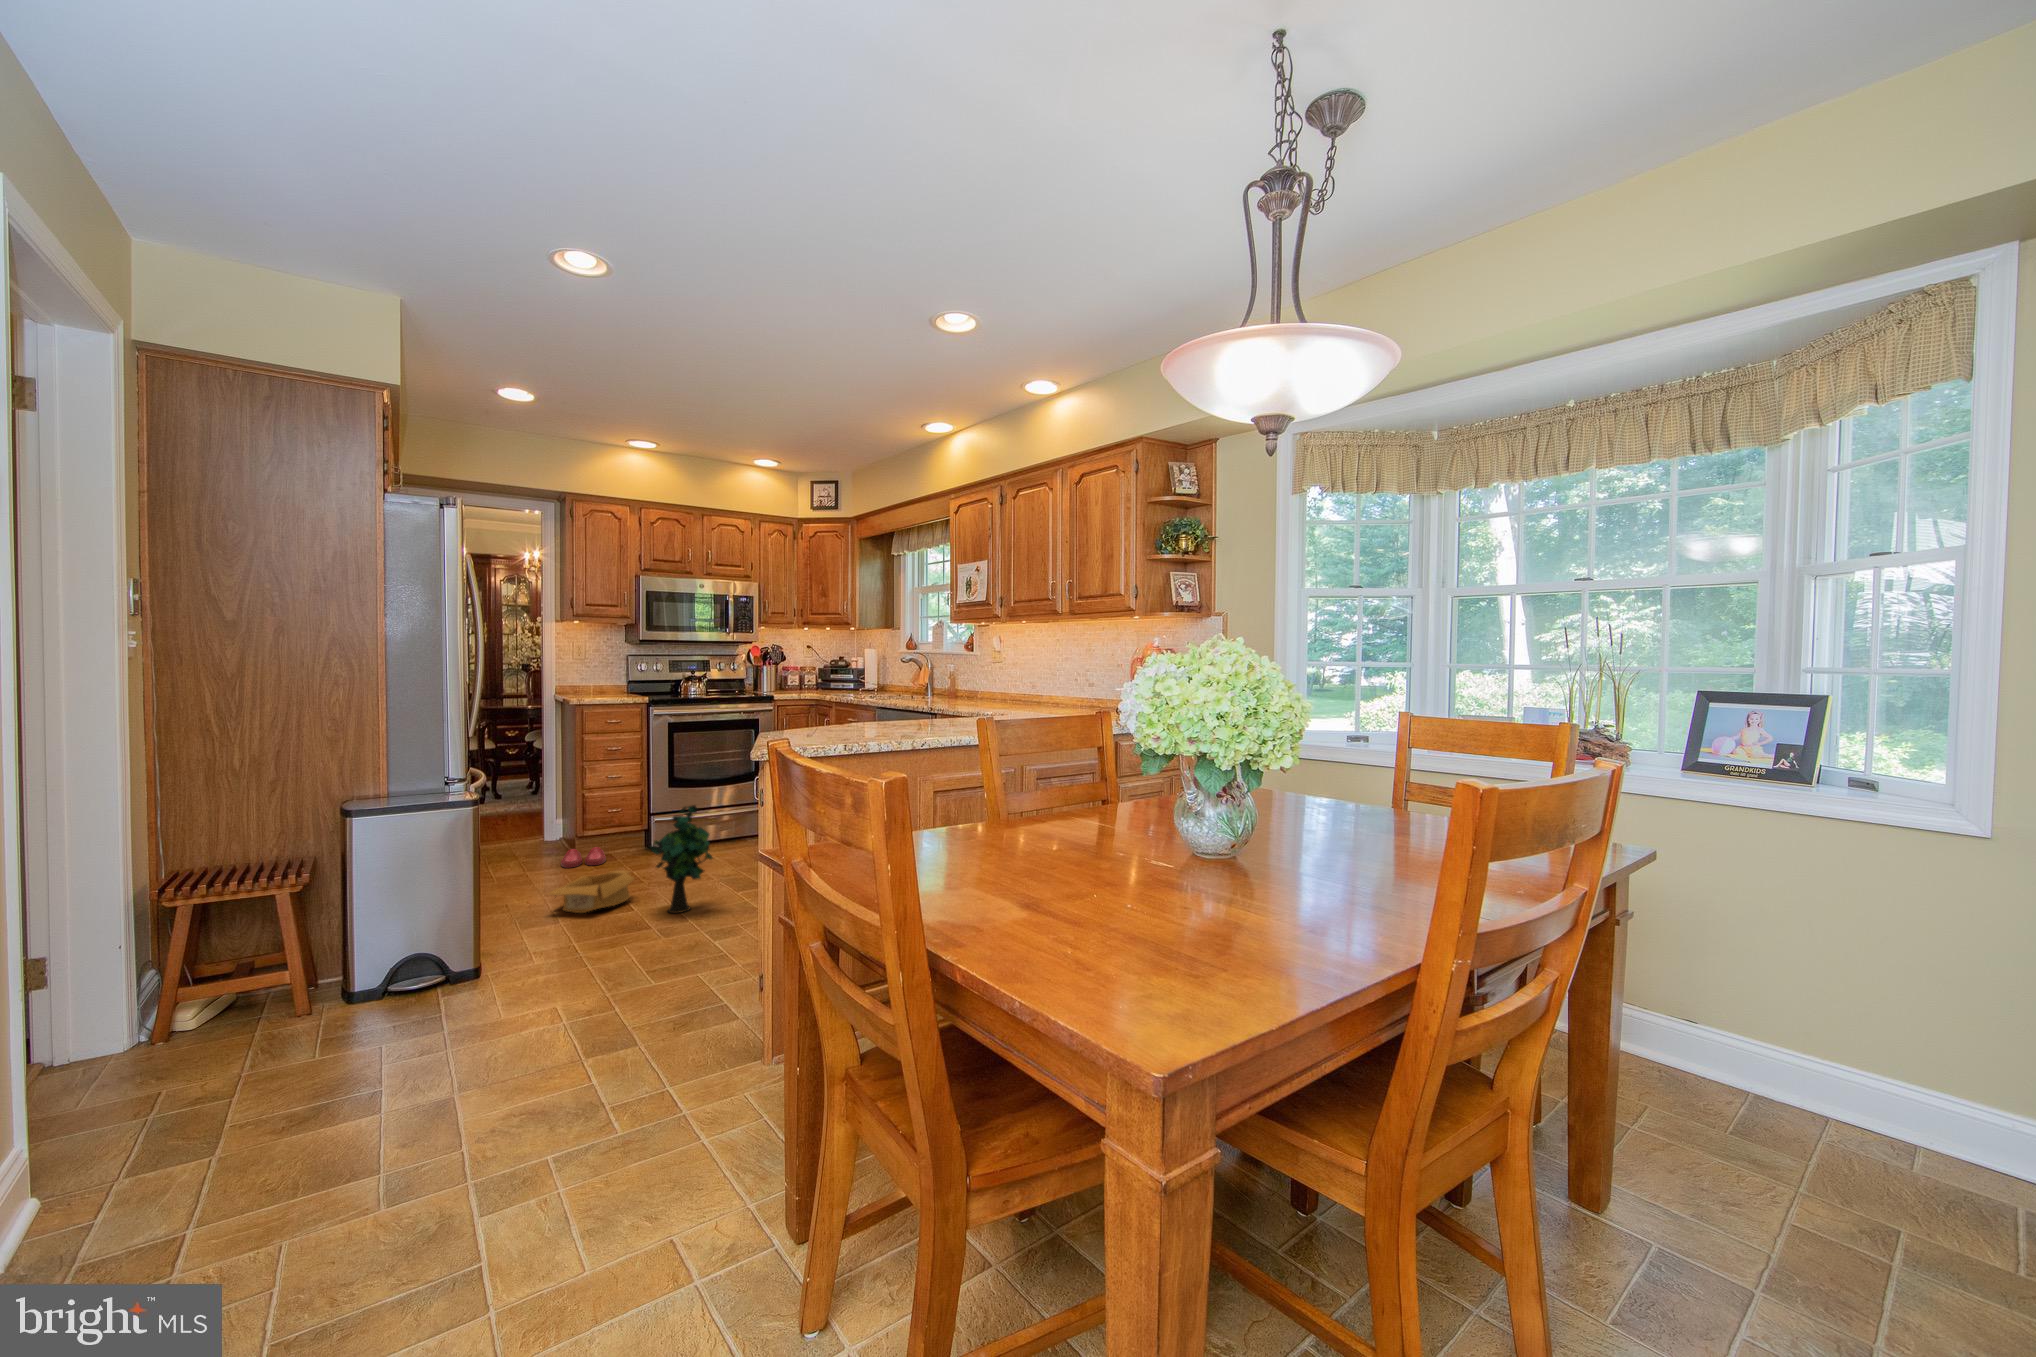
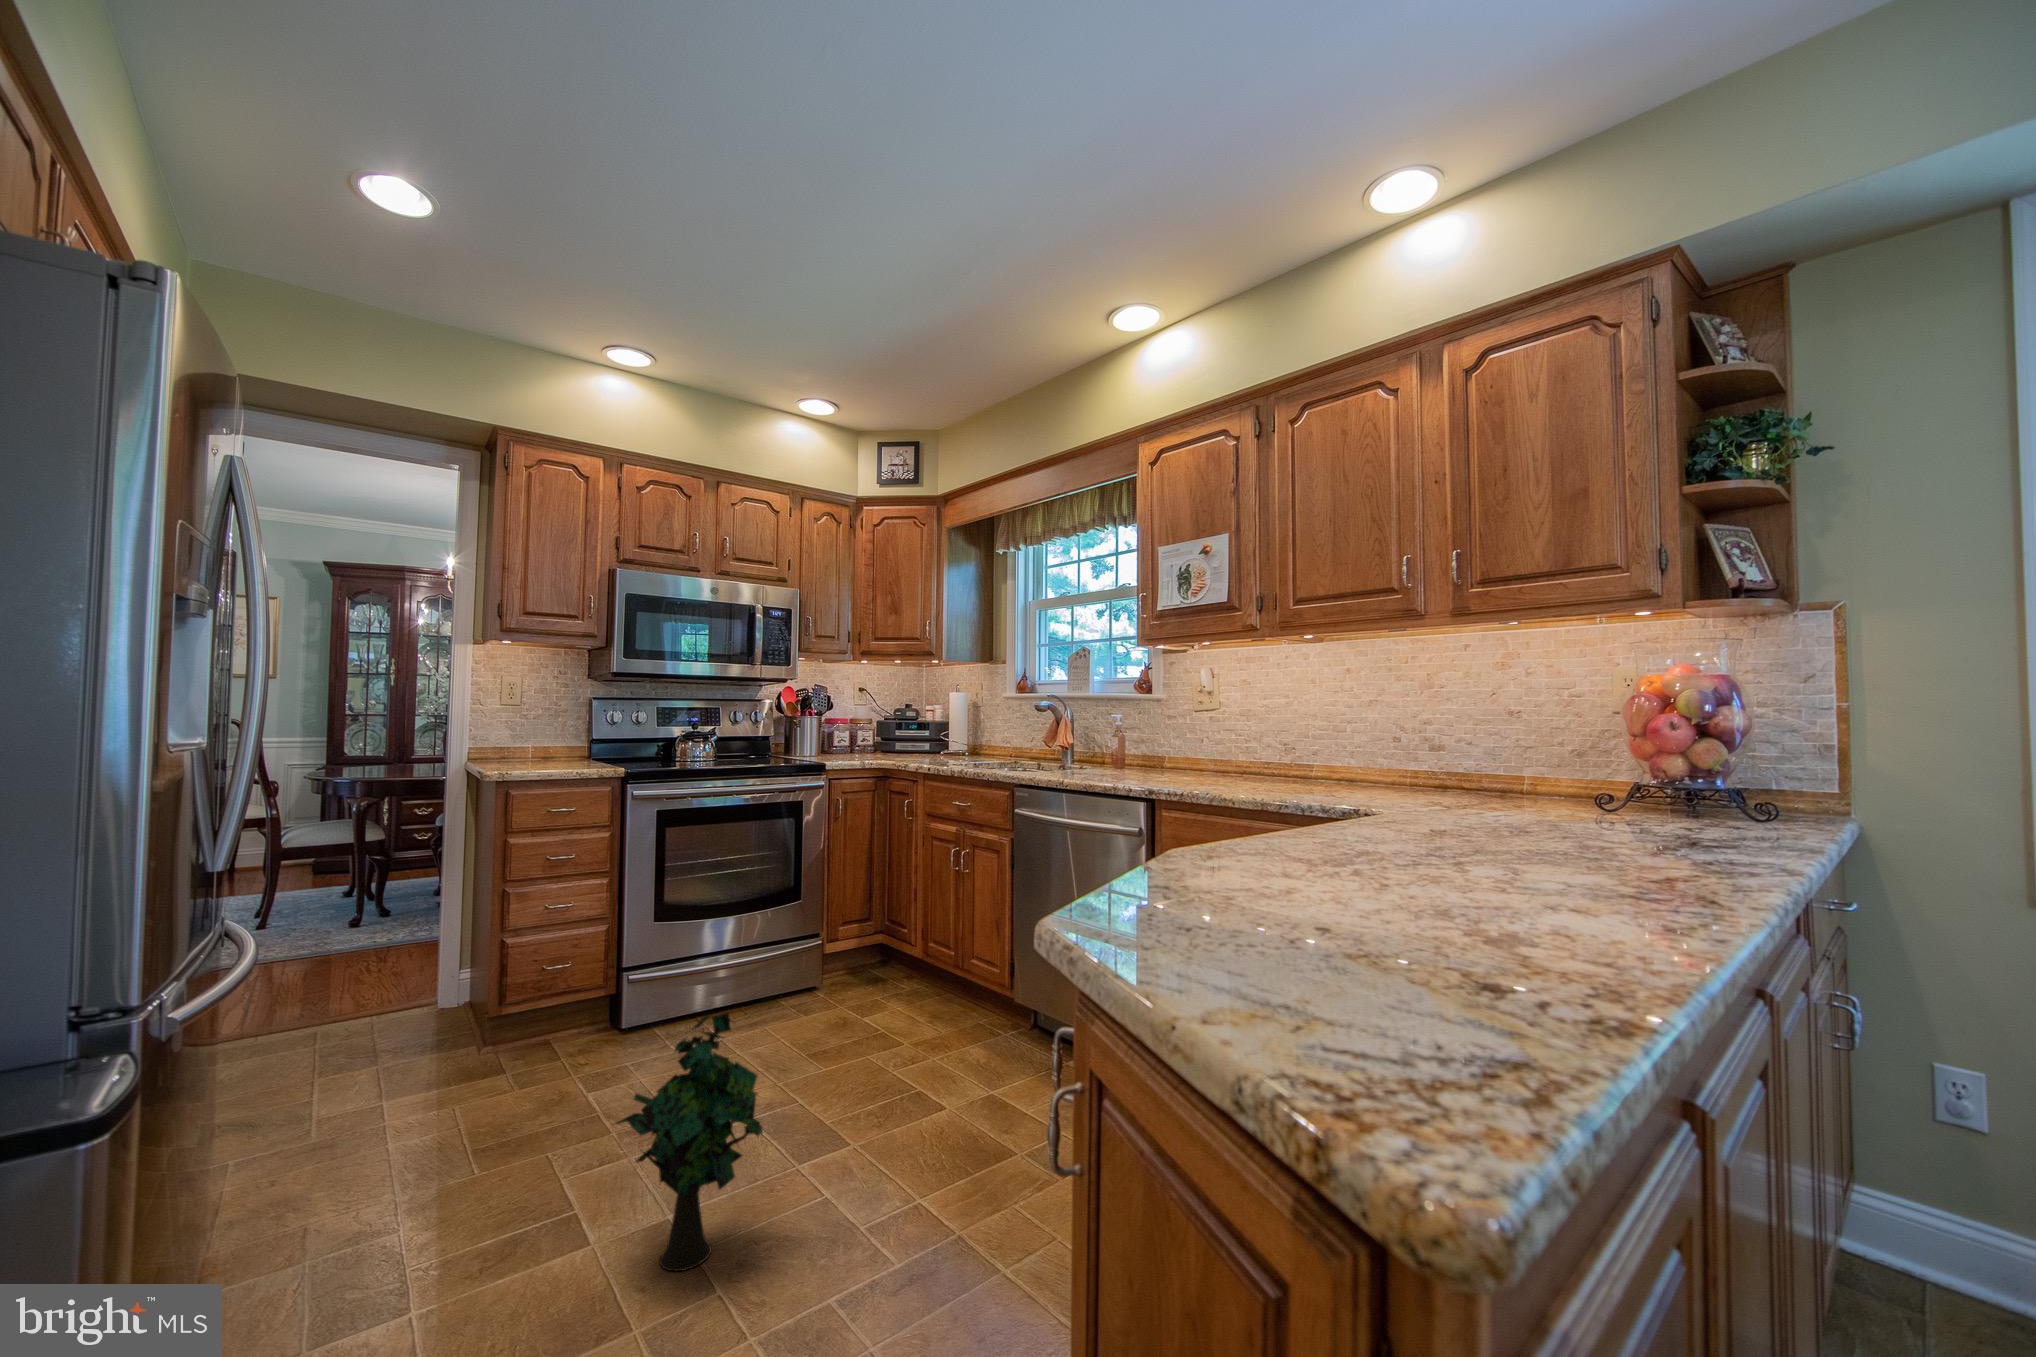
slippers: present [561,847,606,868] -> none [449,1041,536,1093]
cardboard box: present [548,870,634,913] -> none [377,1139,589,1279]

